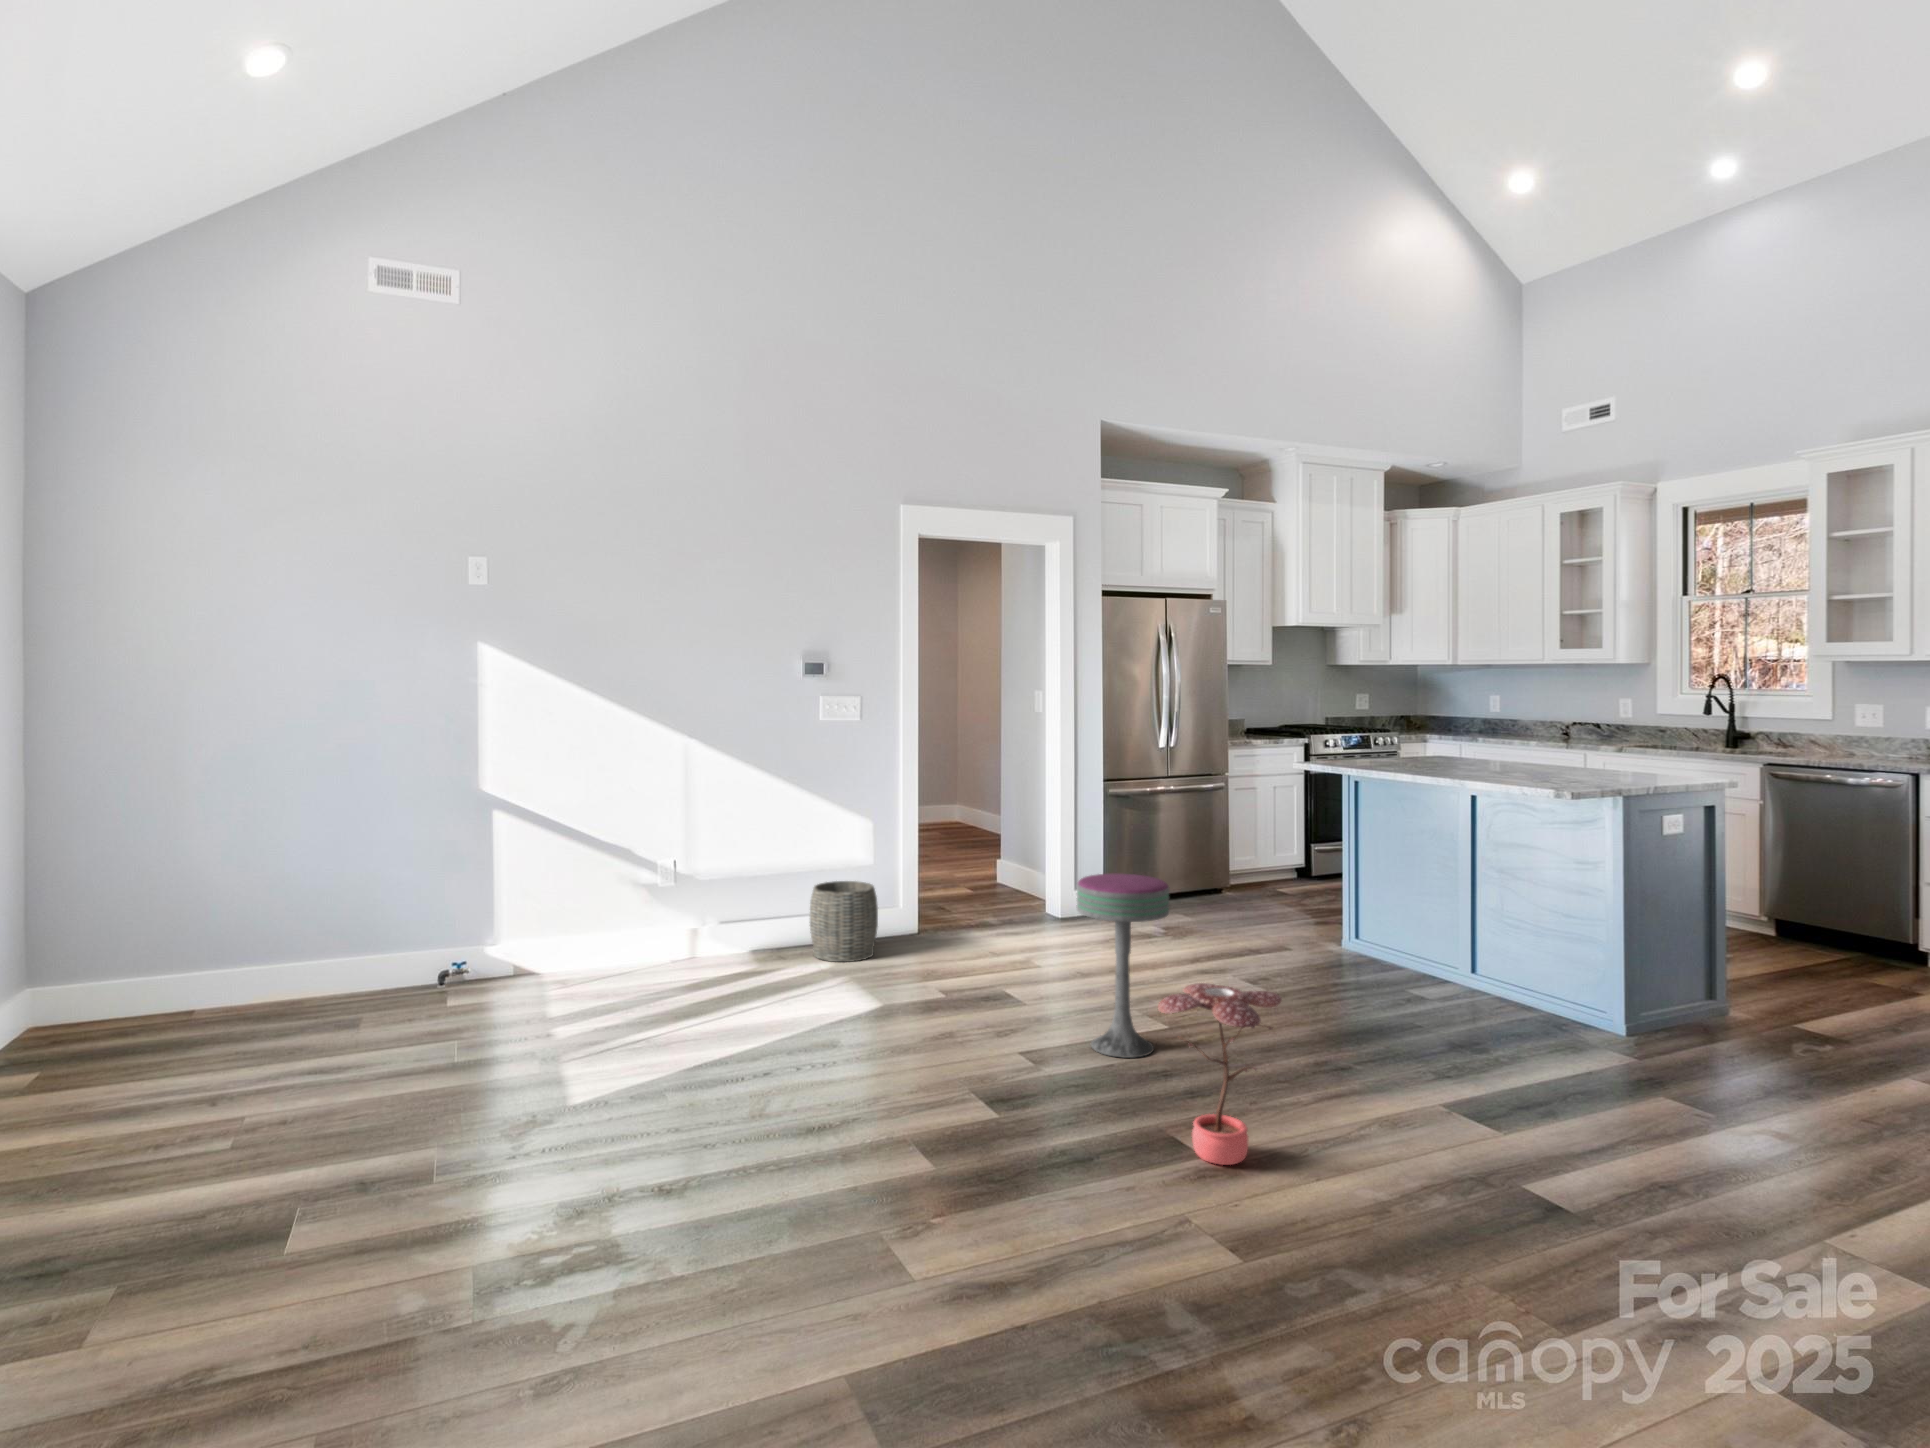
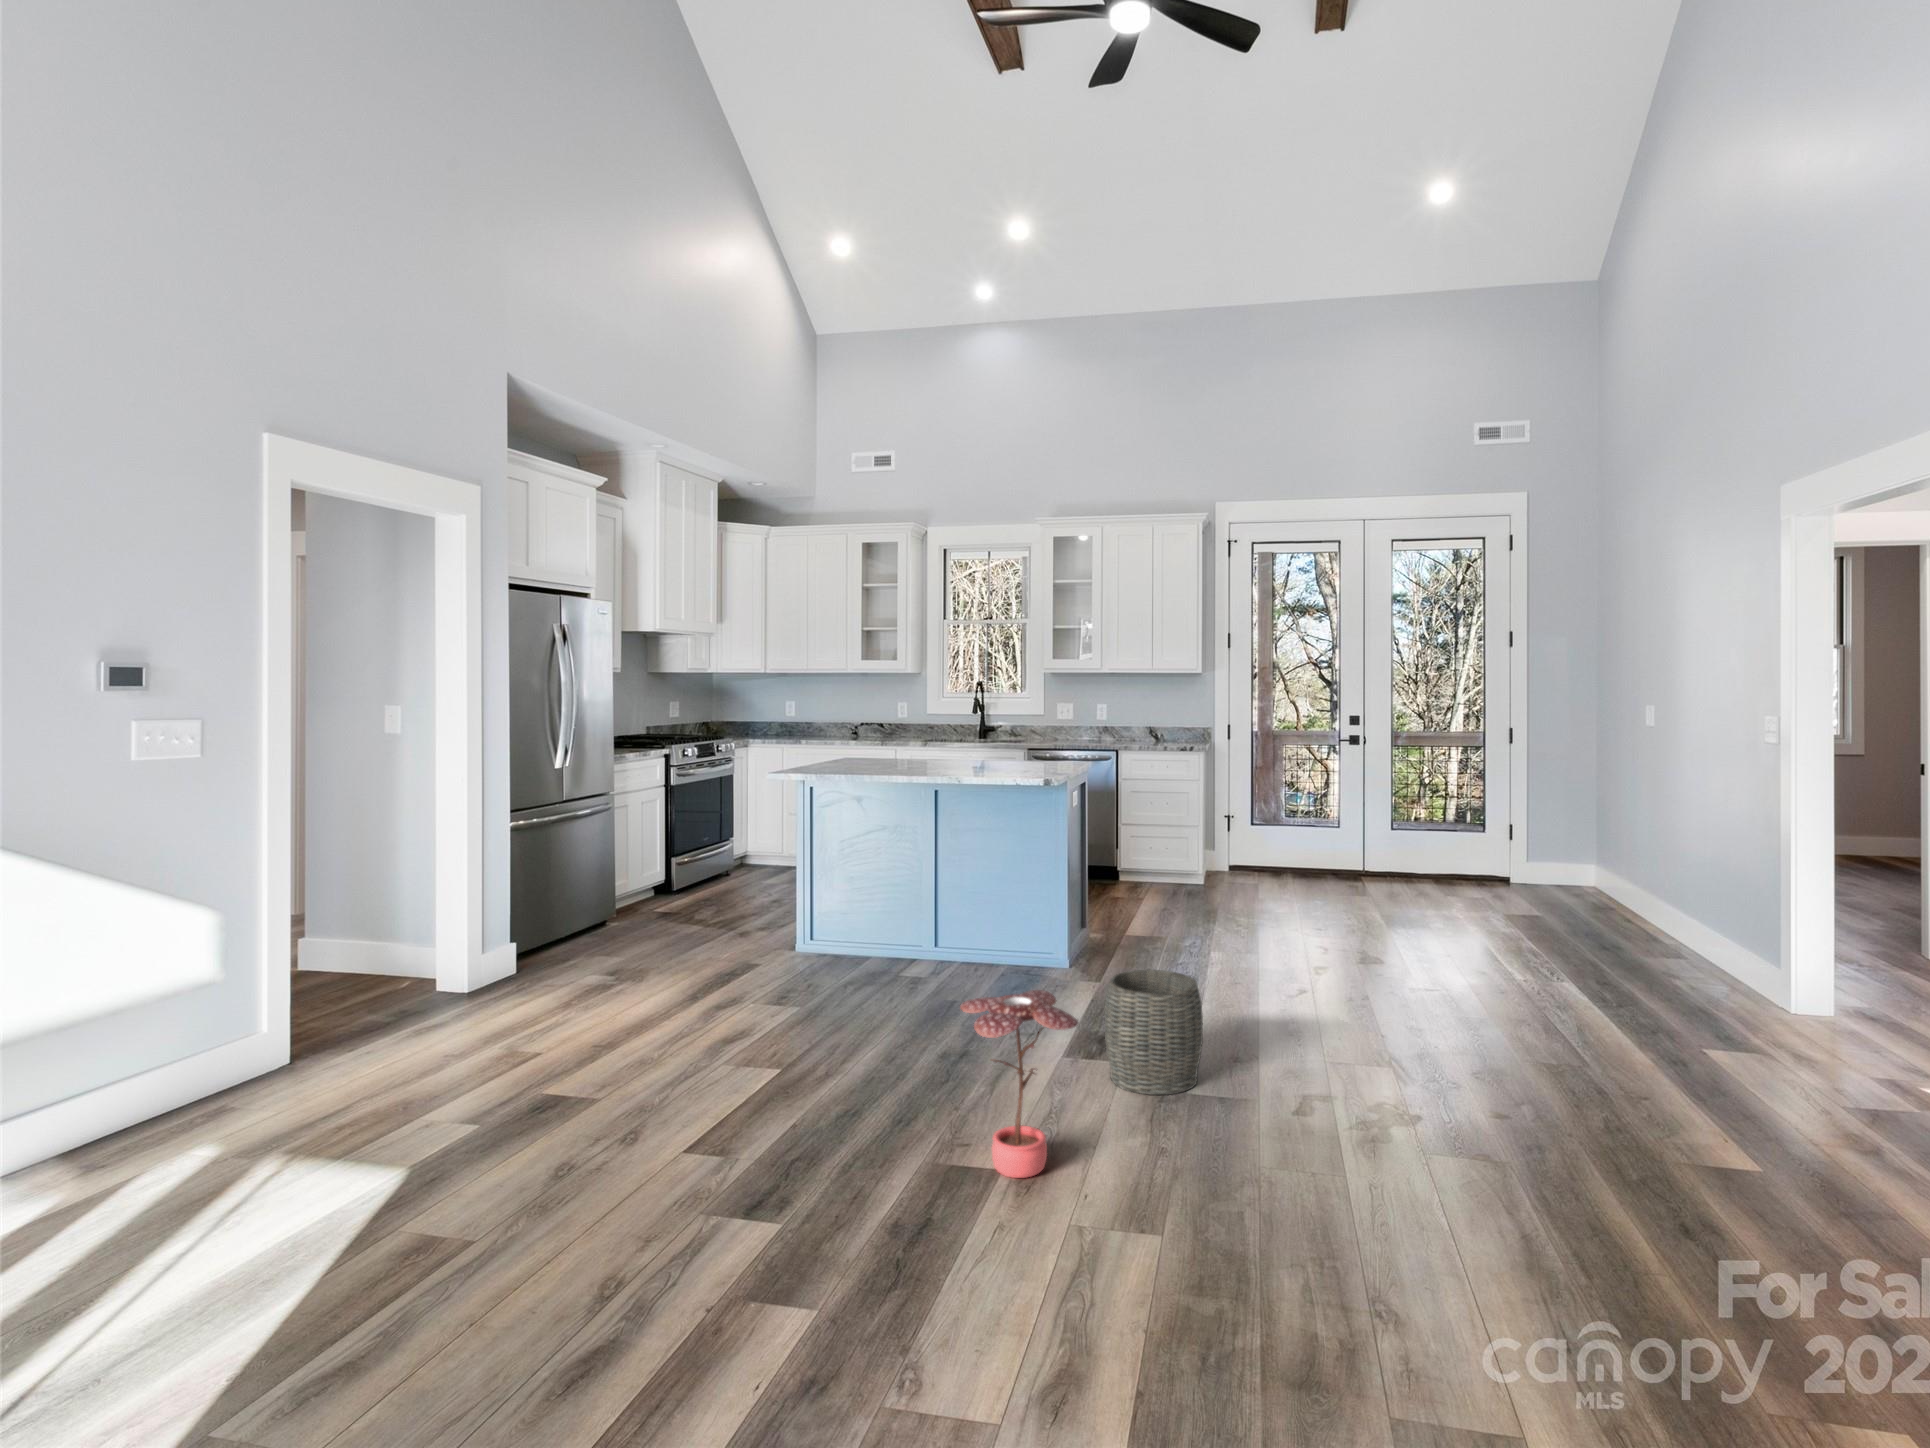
bar stool: present [1077,874,1169,1058] -> none [720,906,827,1120]
woven basket: present [810,881,878,962] -> present [1105,970,1203,1095]

